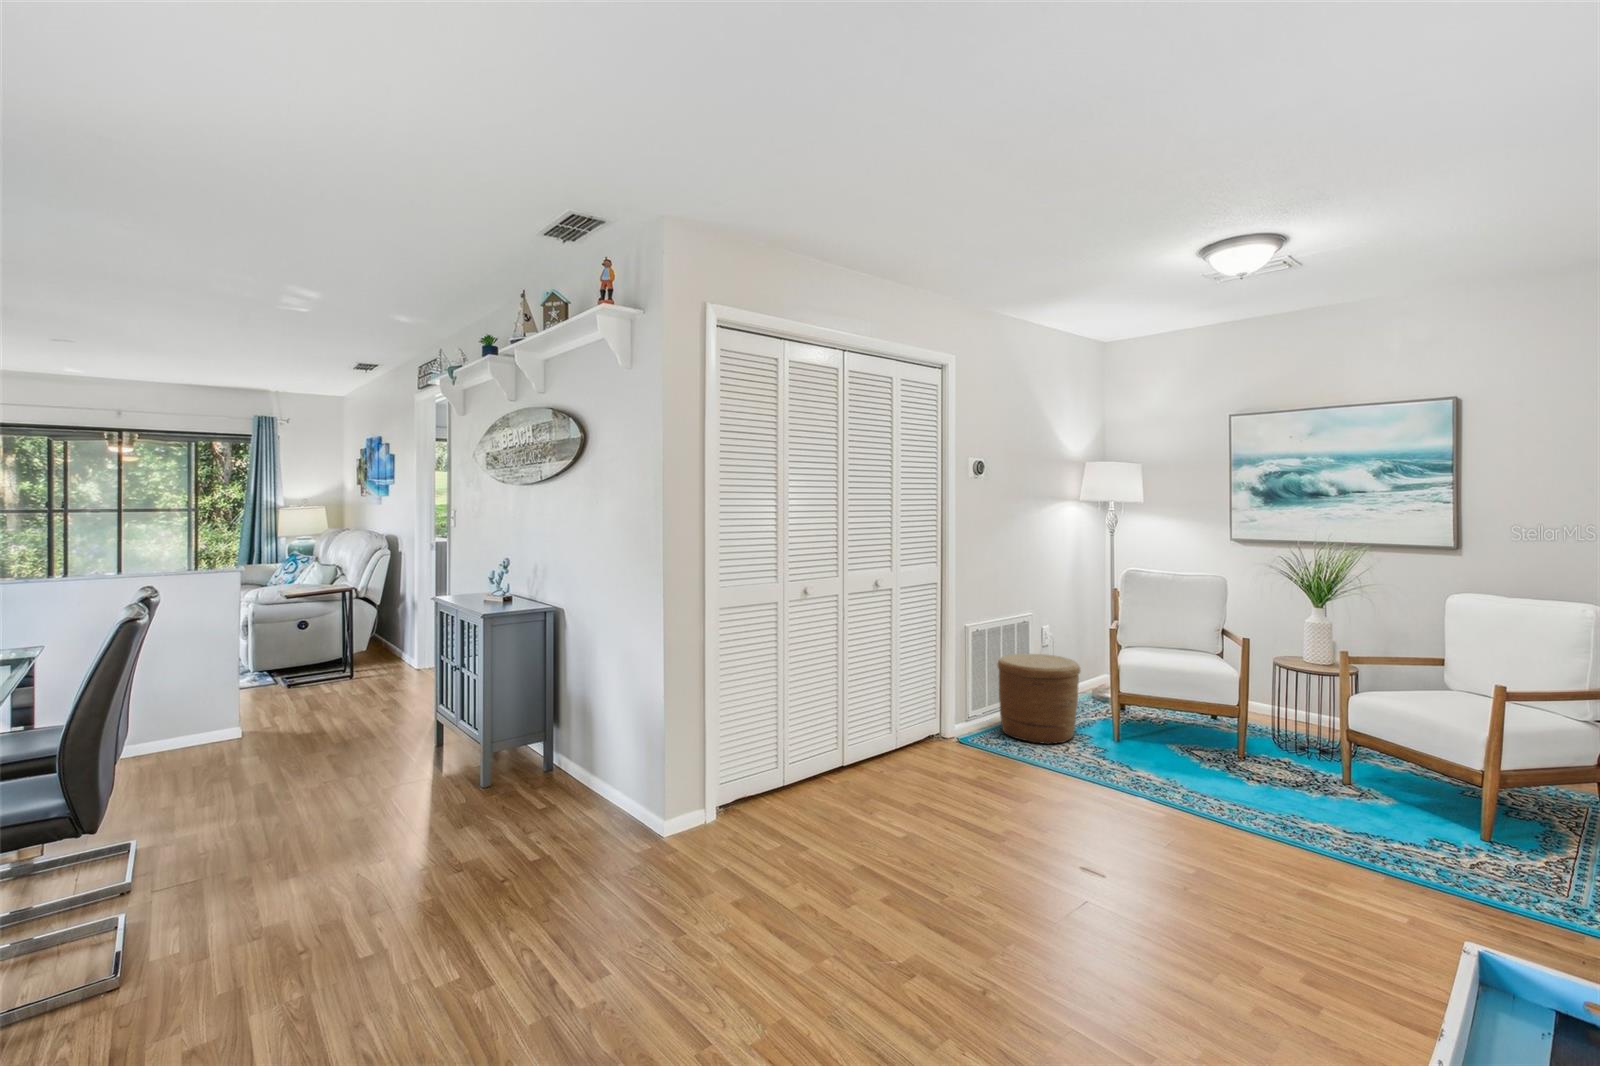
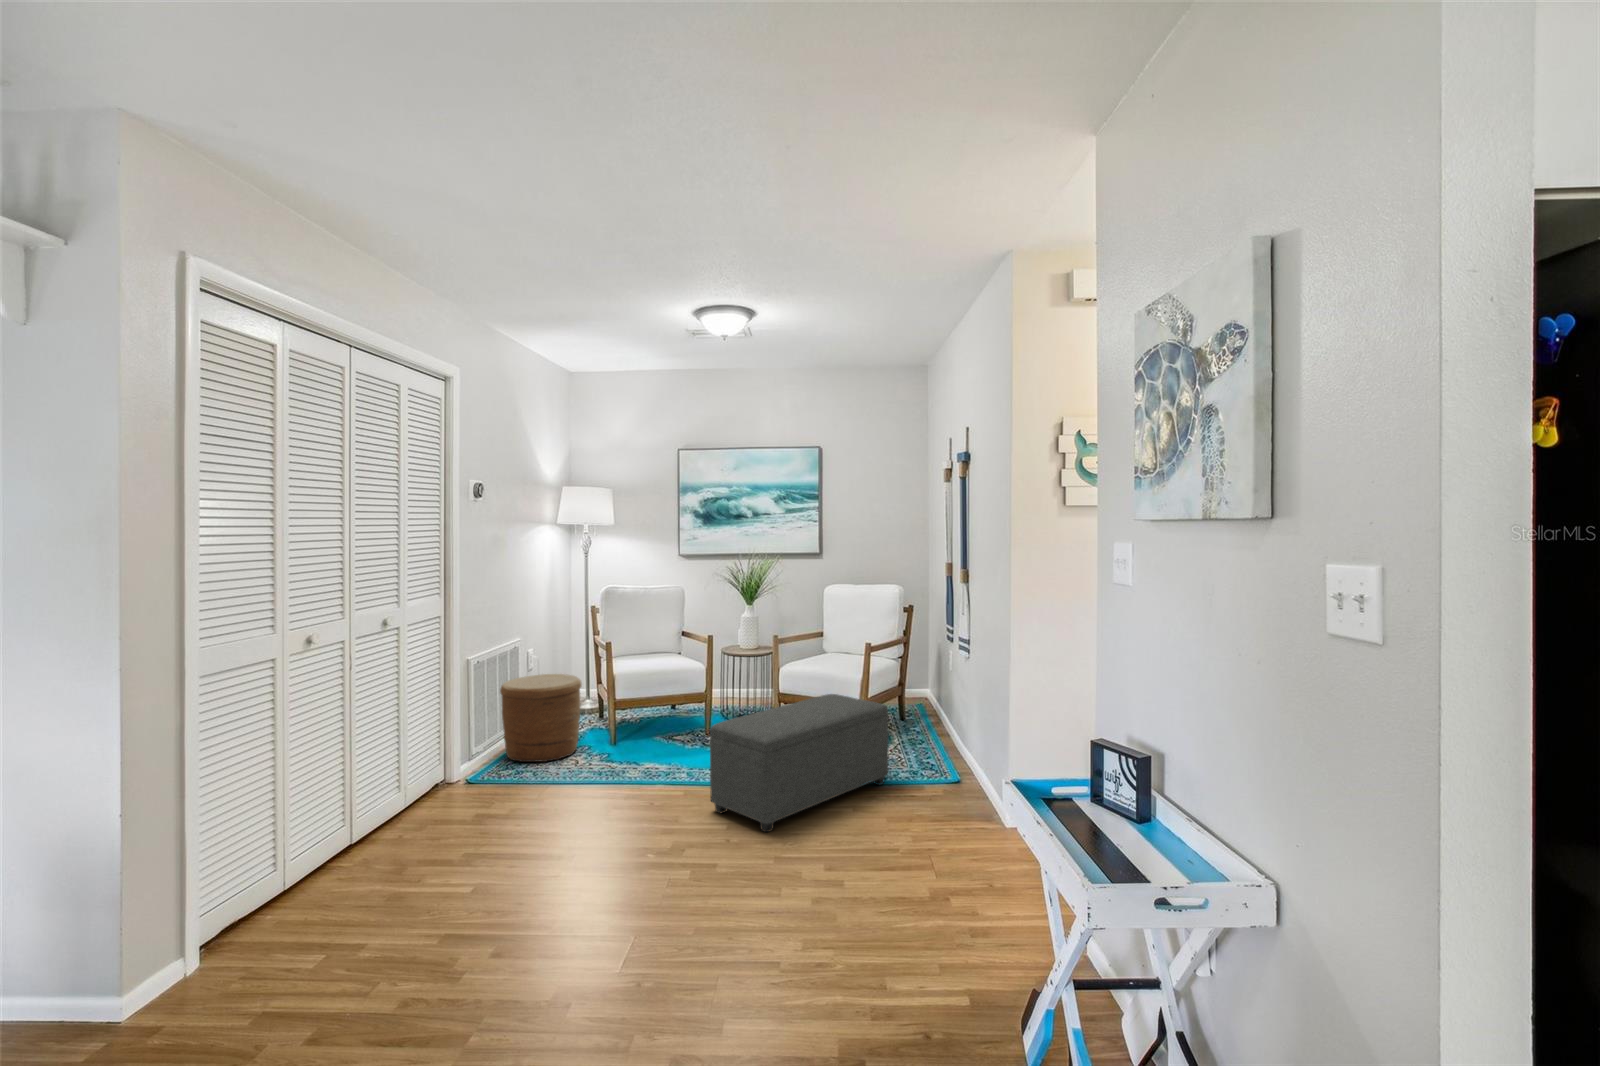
ottoman: none [1188,744,1514,903] -> present [710,694,889,832]

